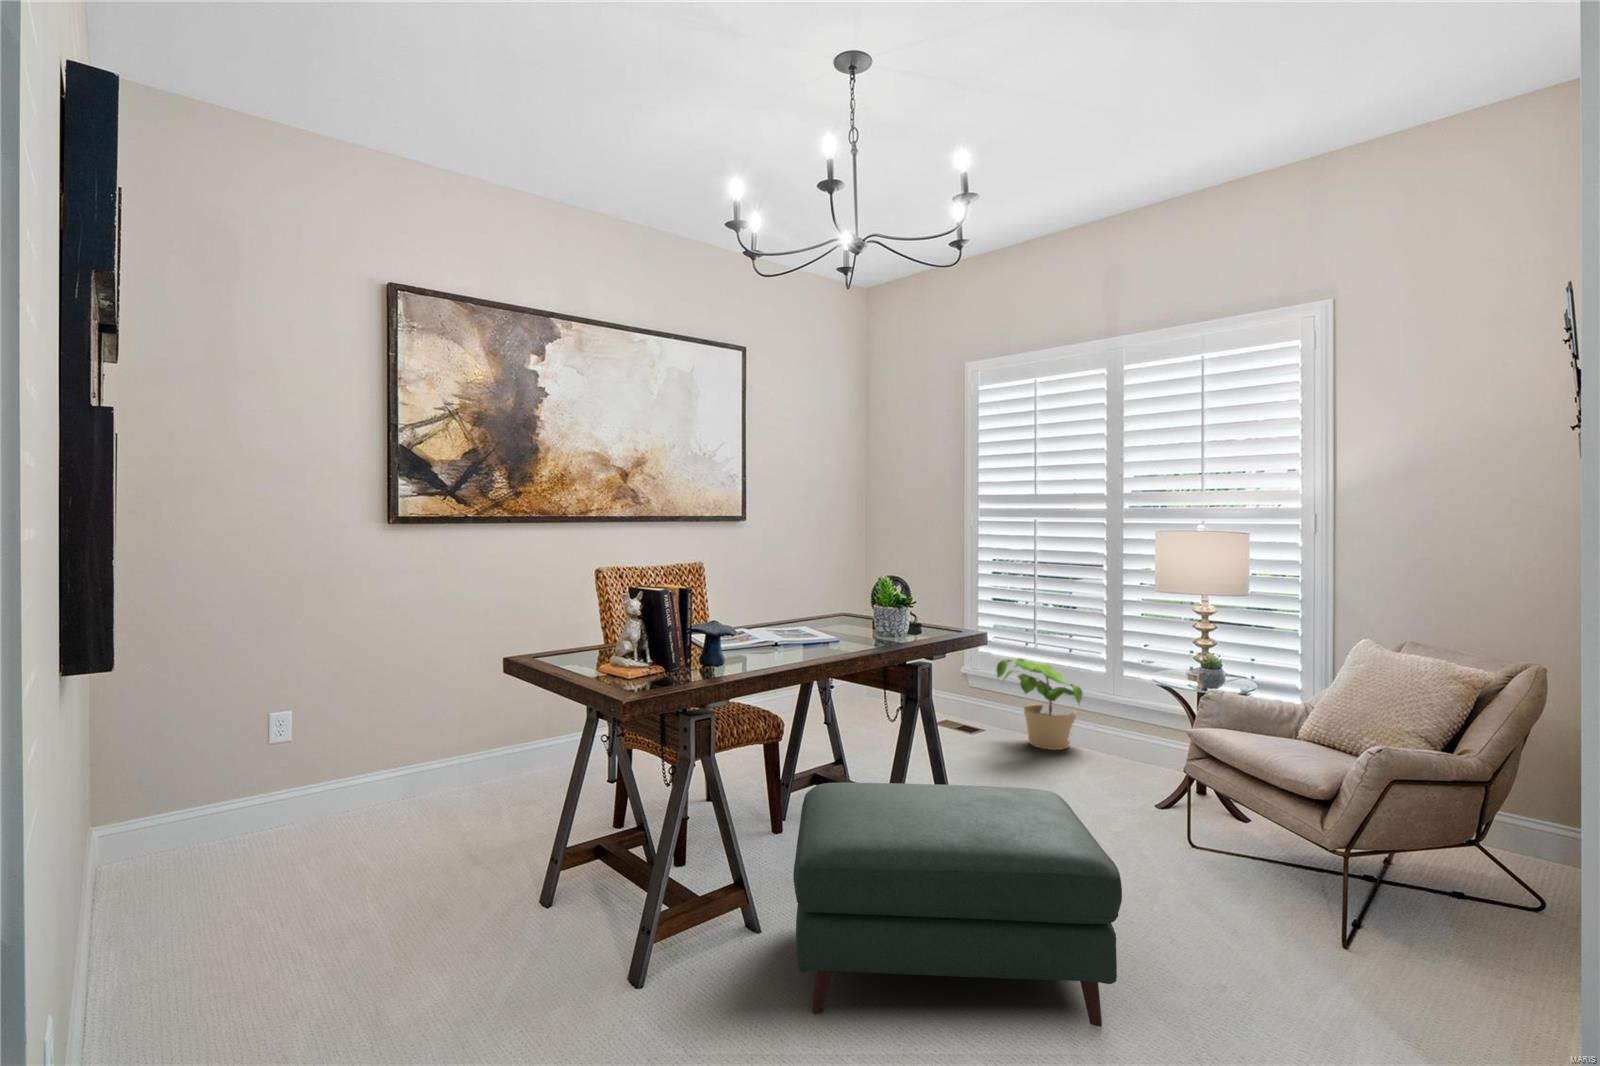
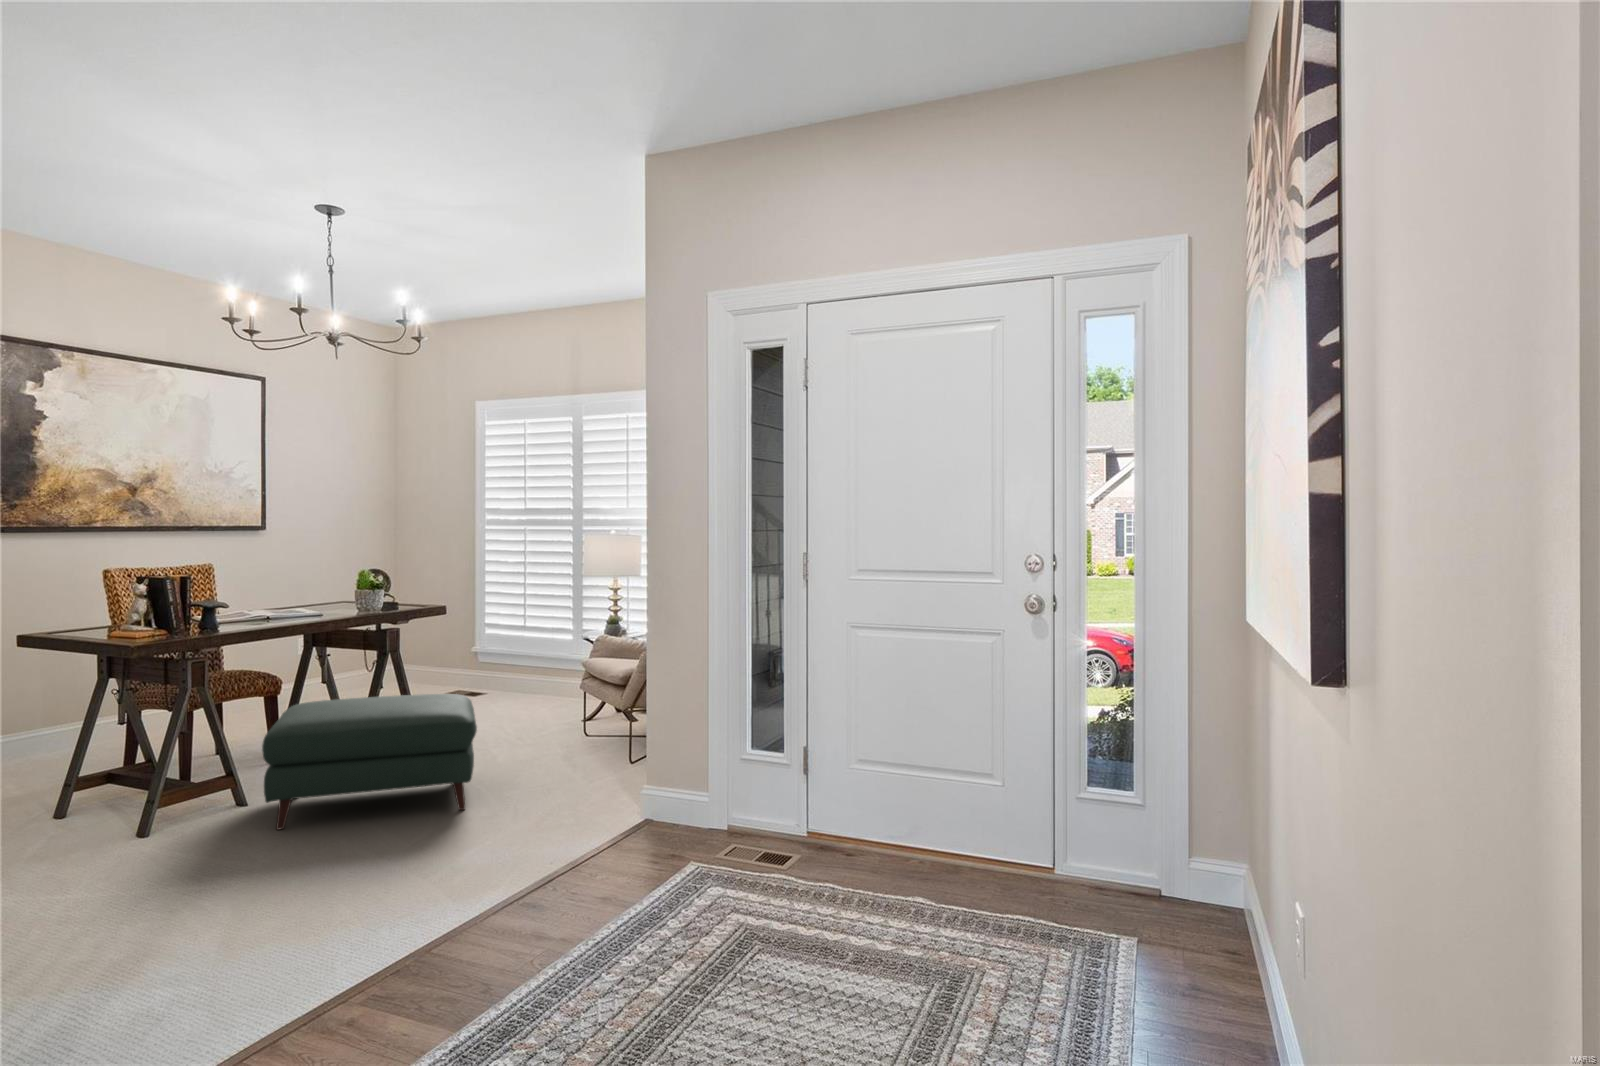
potted plant: present [997,658,1083,750] -> none [483,633,555,701]

